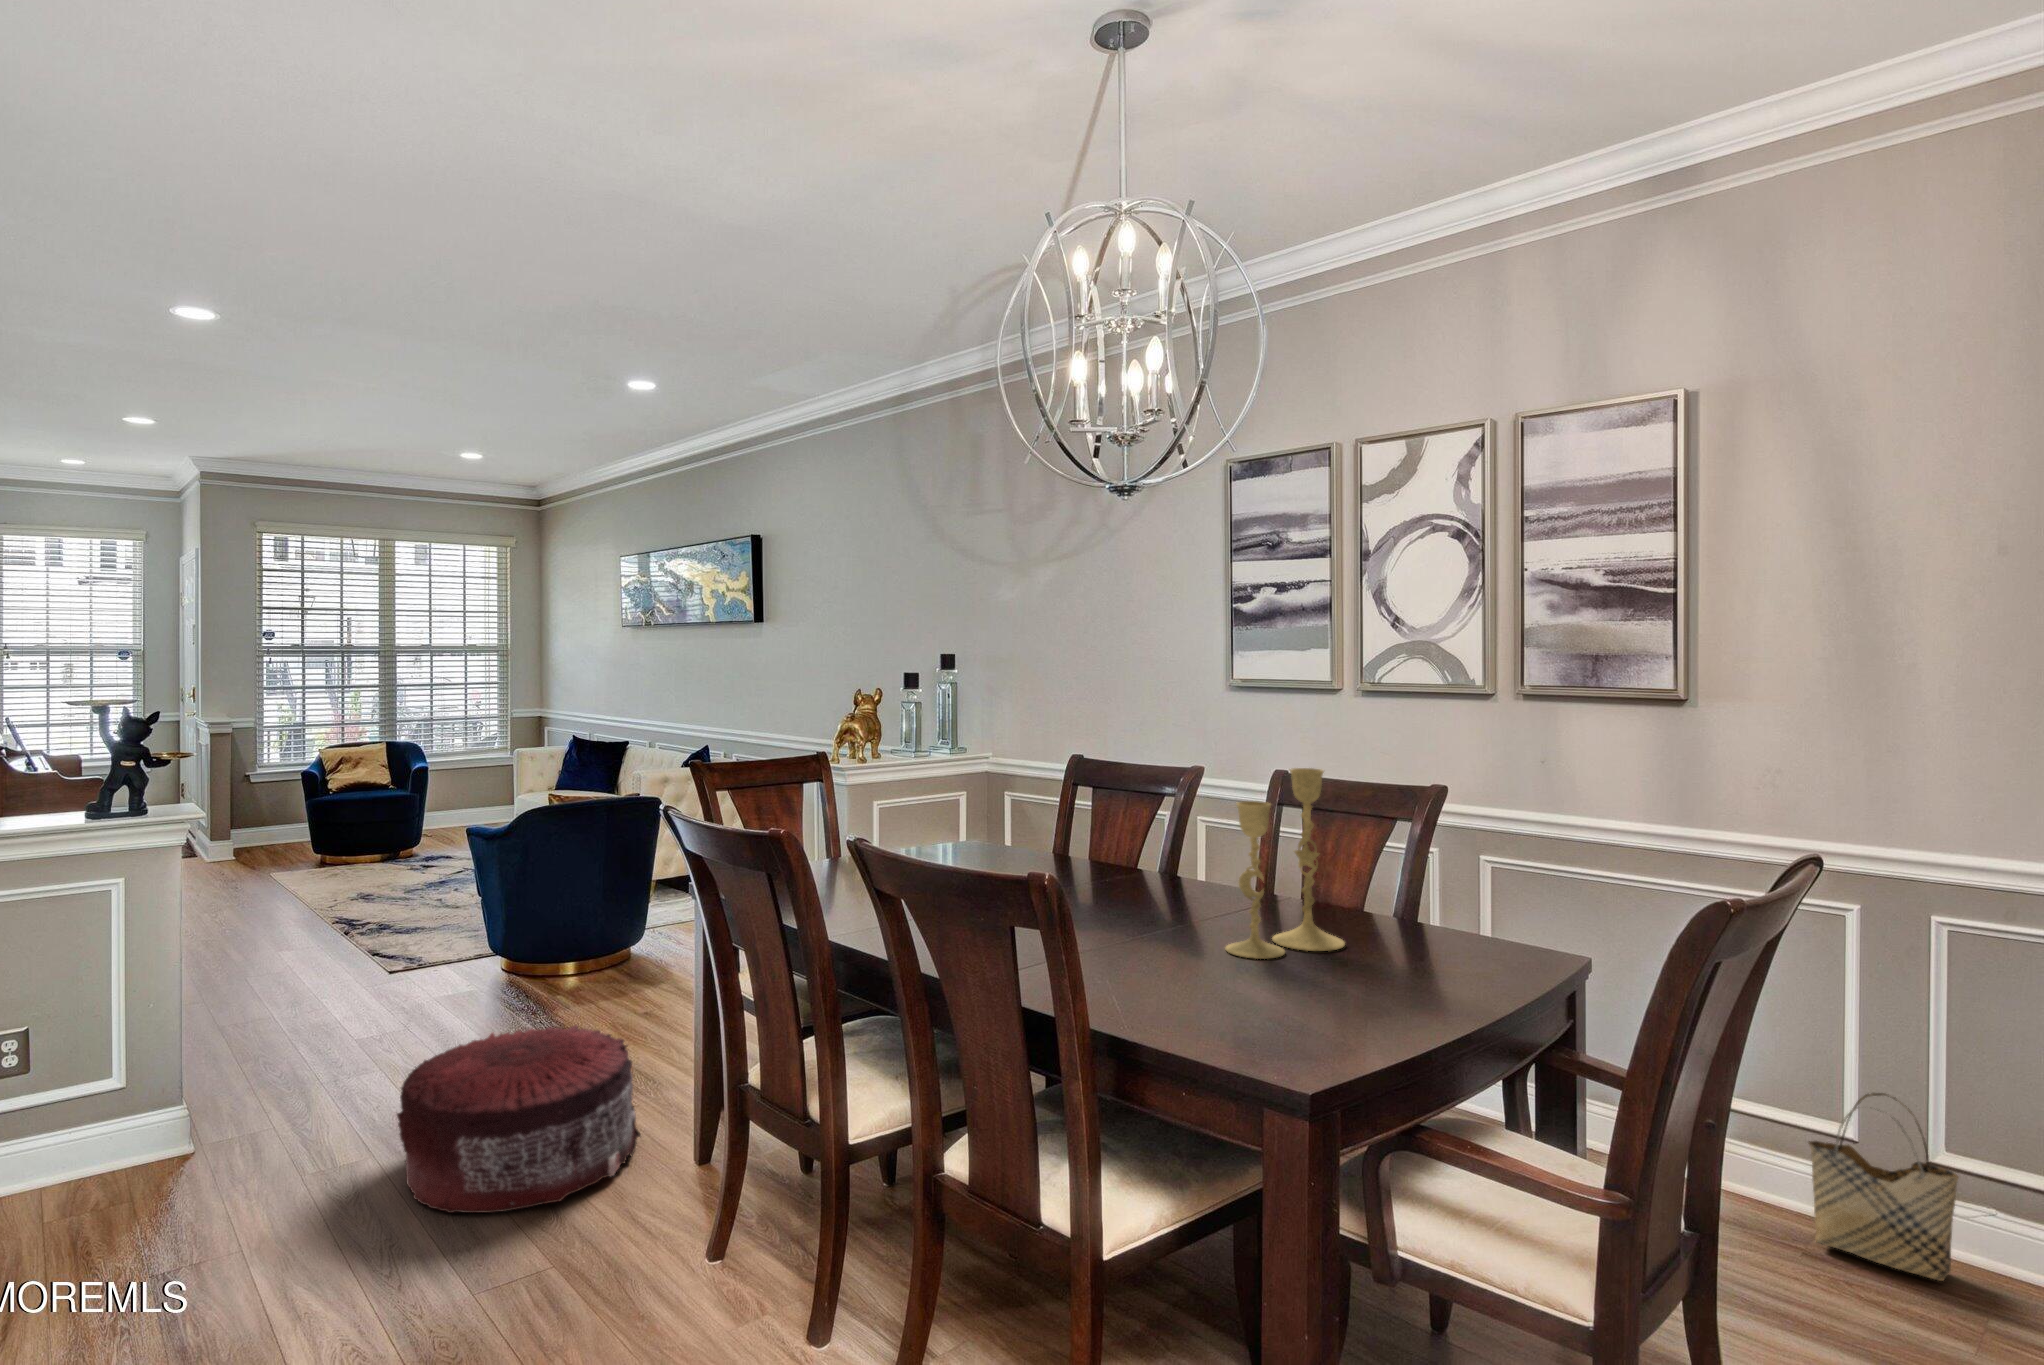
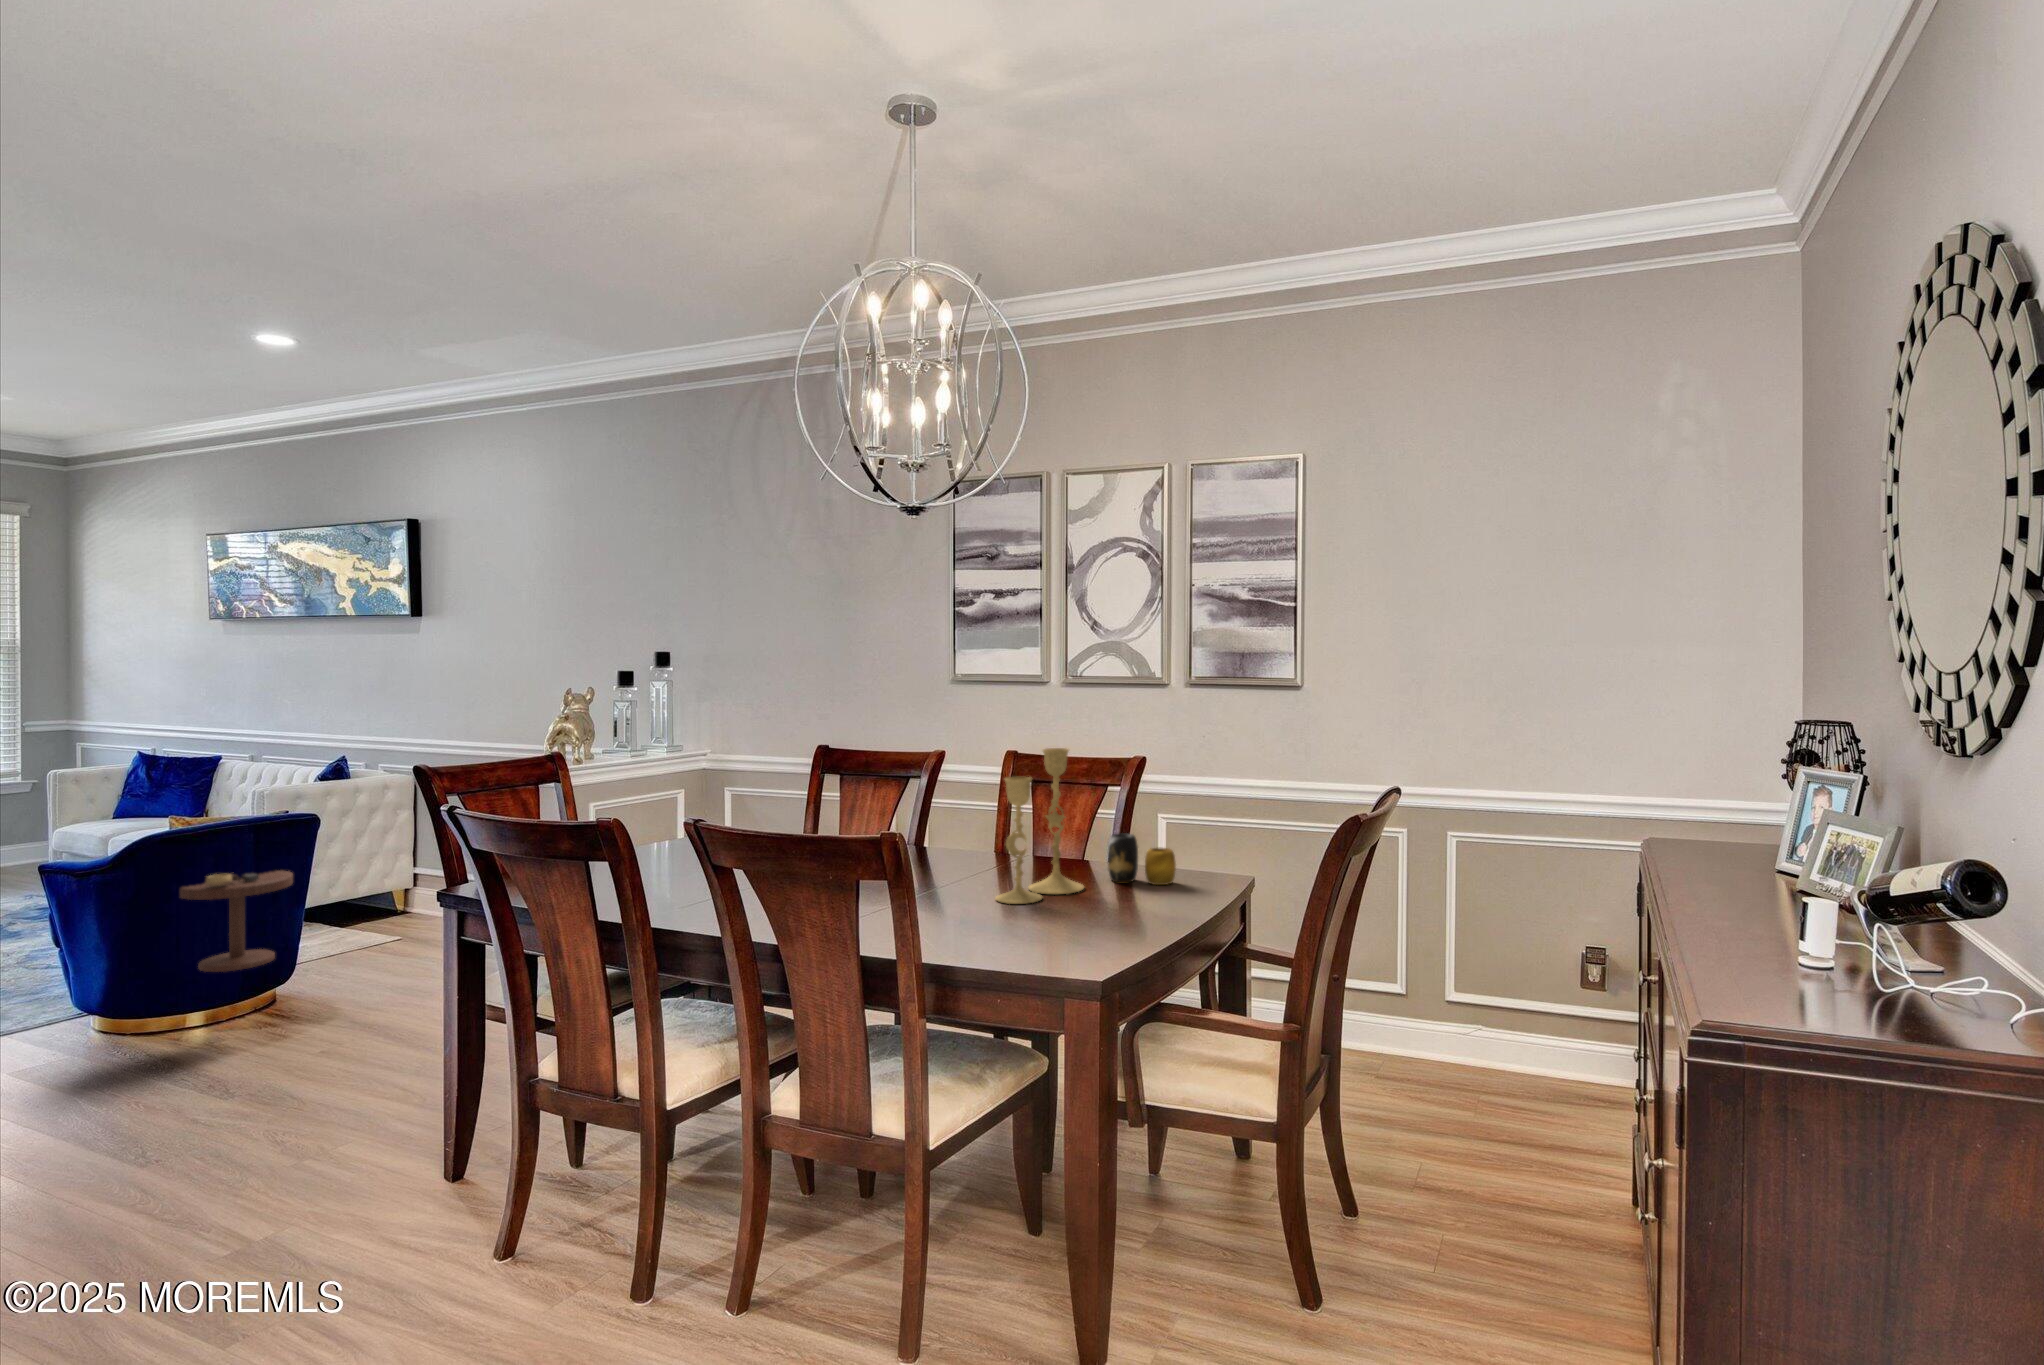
side table: none [548,844,632,996] -> present [180,871,293,972]
vase: none [1380,880,1474,953] -> present [1108,833,1176,885]
pouf: present [397,1025,641,1213] -> none [58,1063,373,1287]
woven basket: present [1809,1093,1959,1281] -> none [1375,959,1460,1081]

